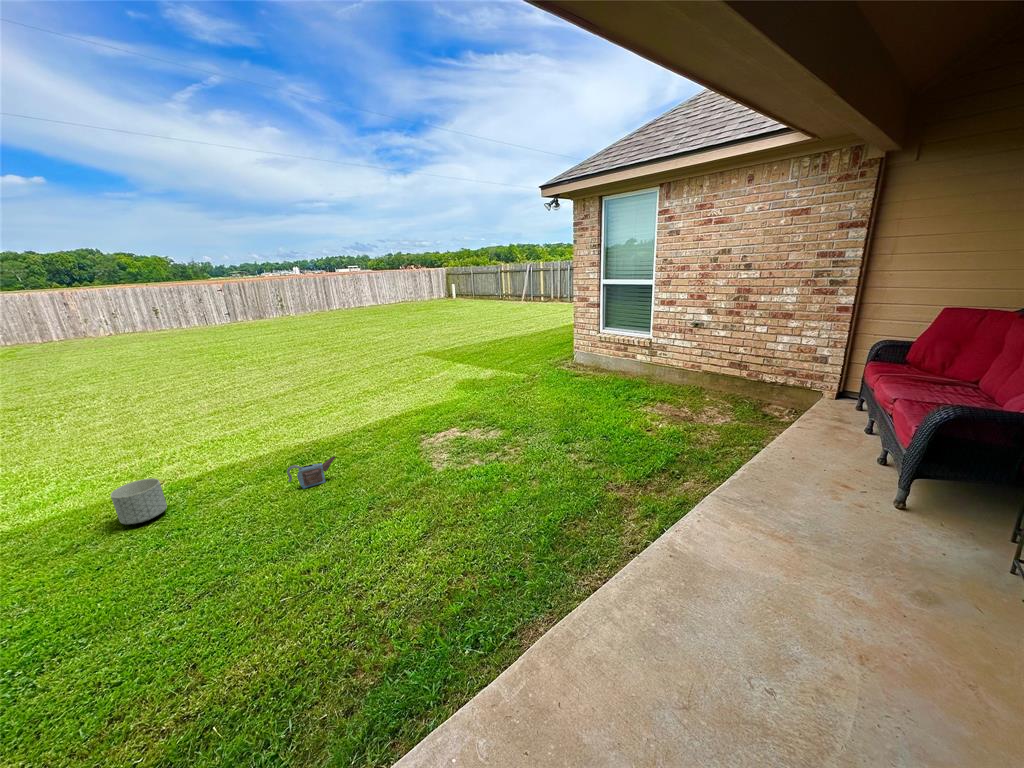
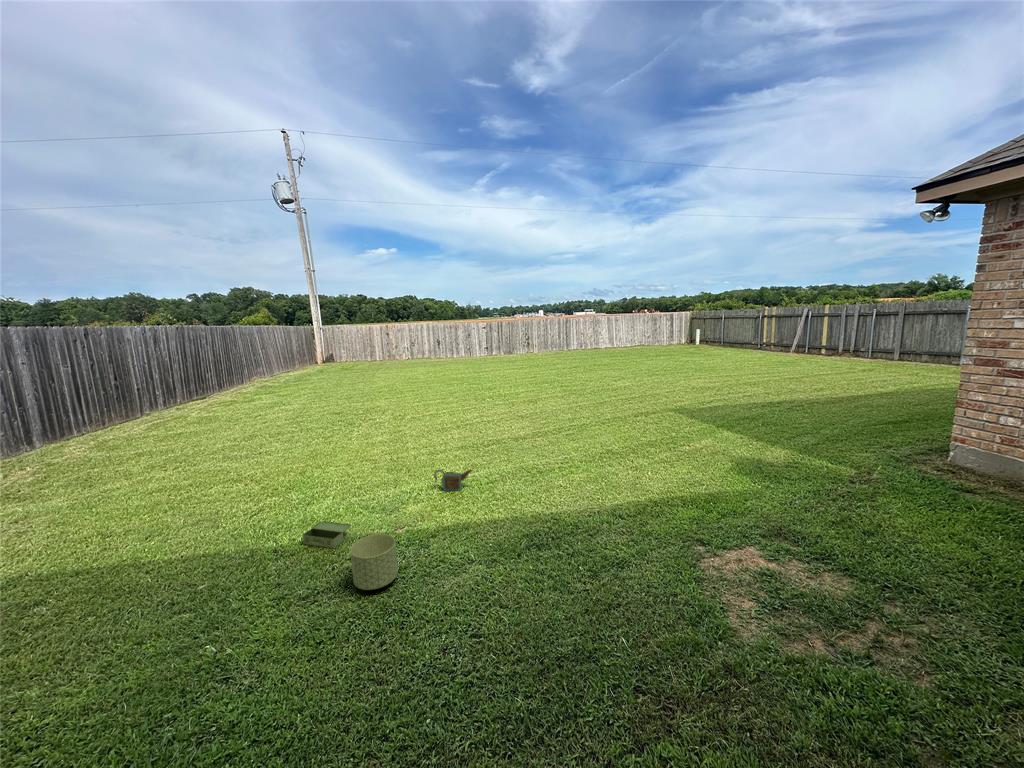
watering can: present [287,456,336,489] -> present [434,469,472,491]
toolbox: none [35,491,98,520] -> present [302,521,351,548]

